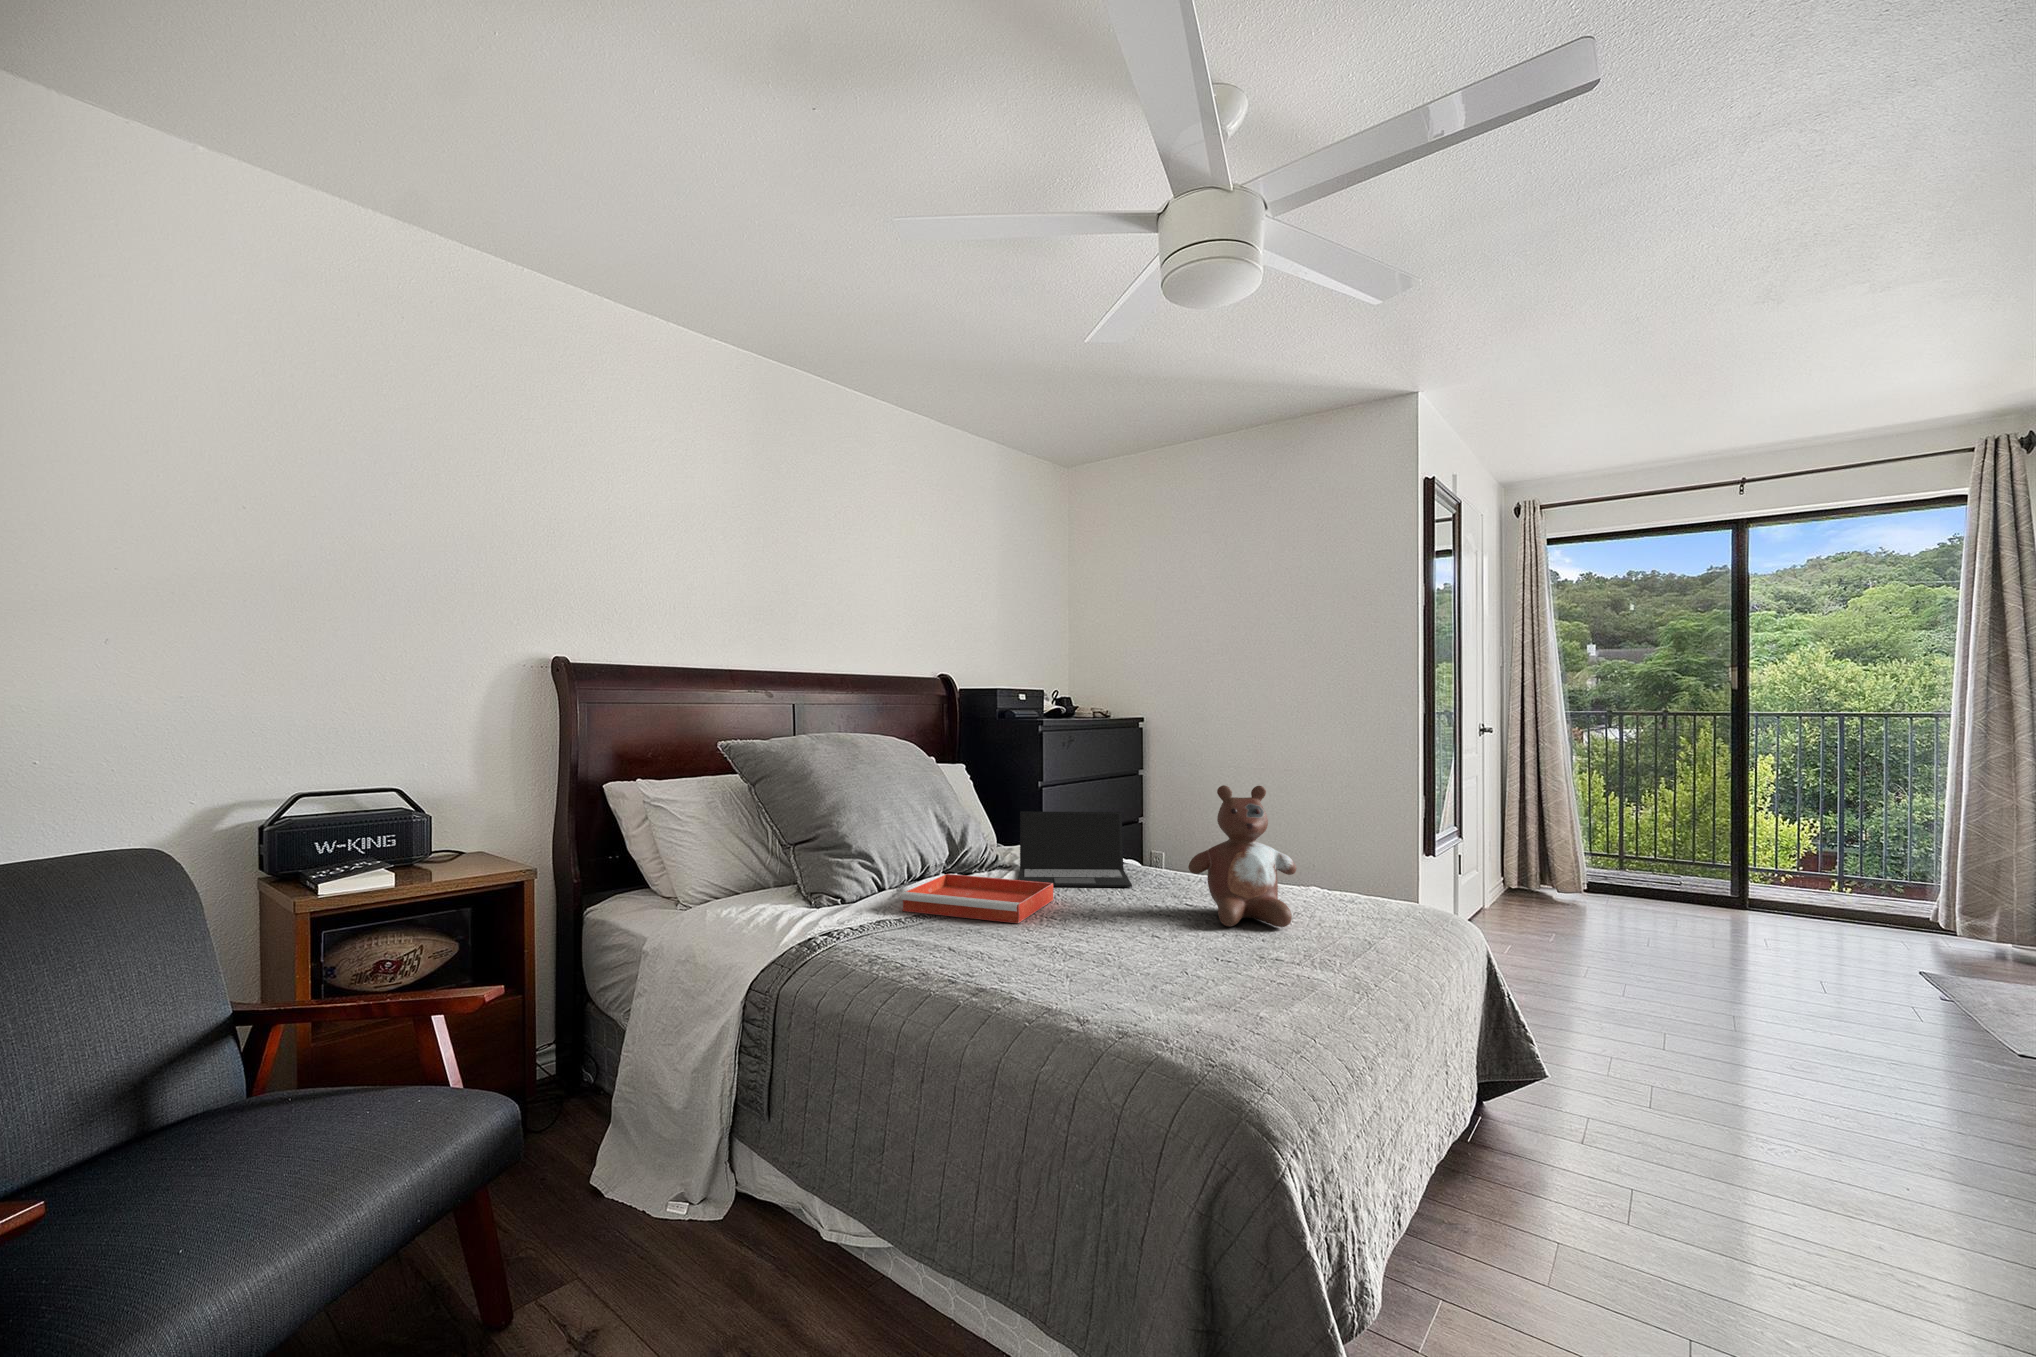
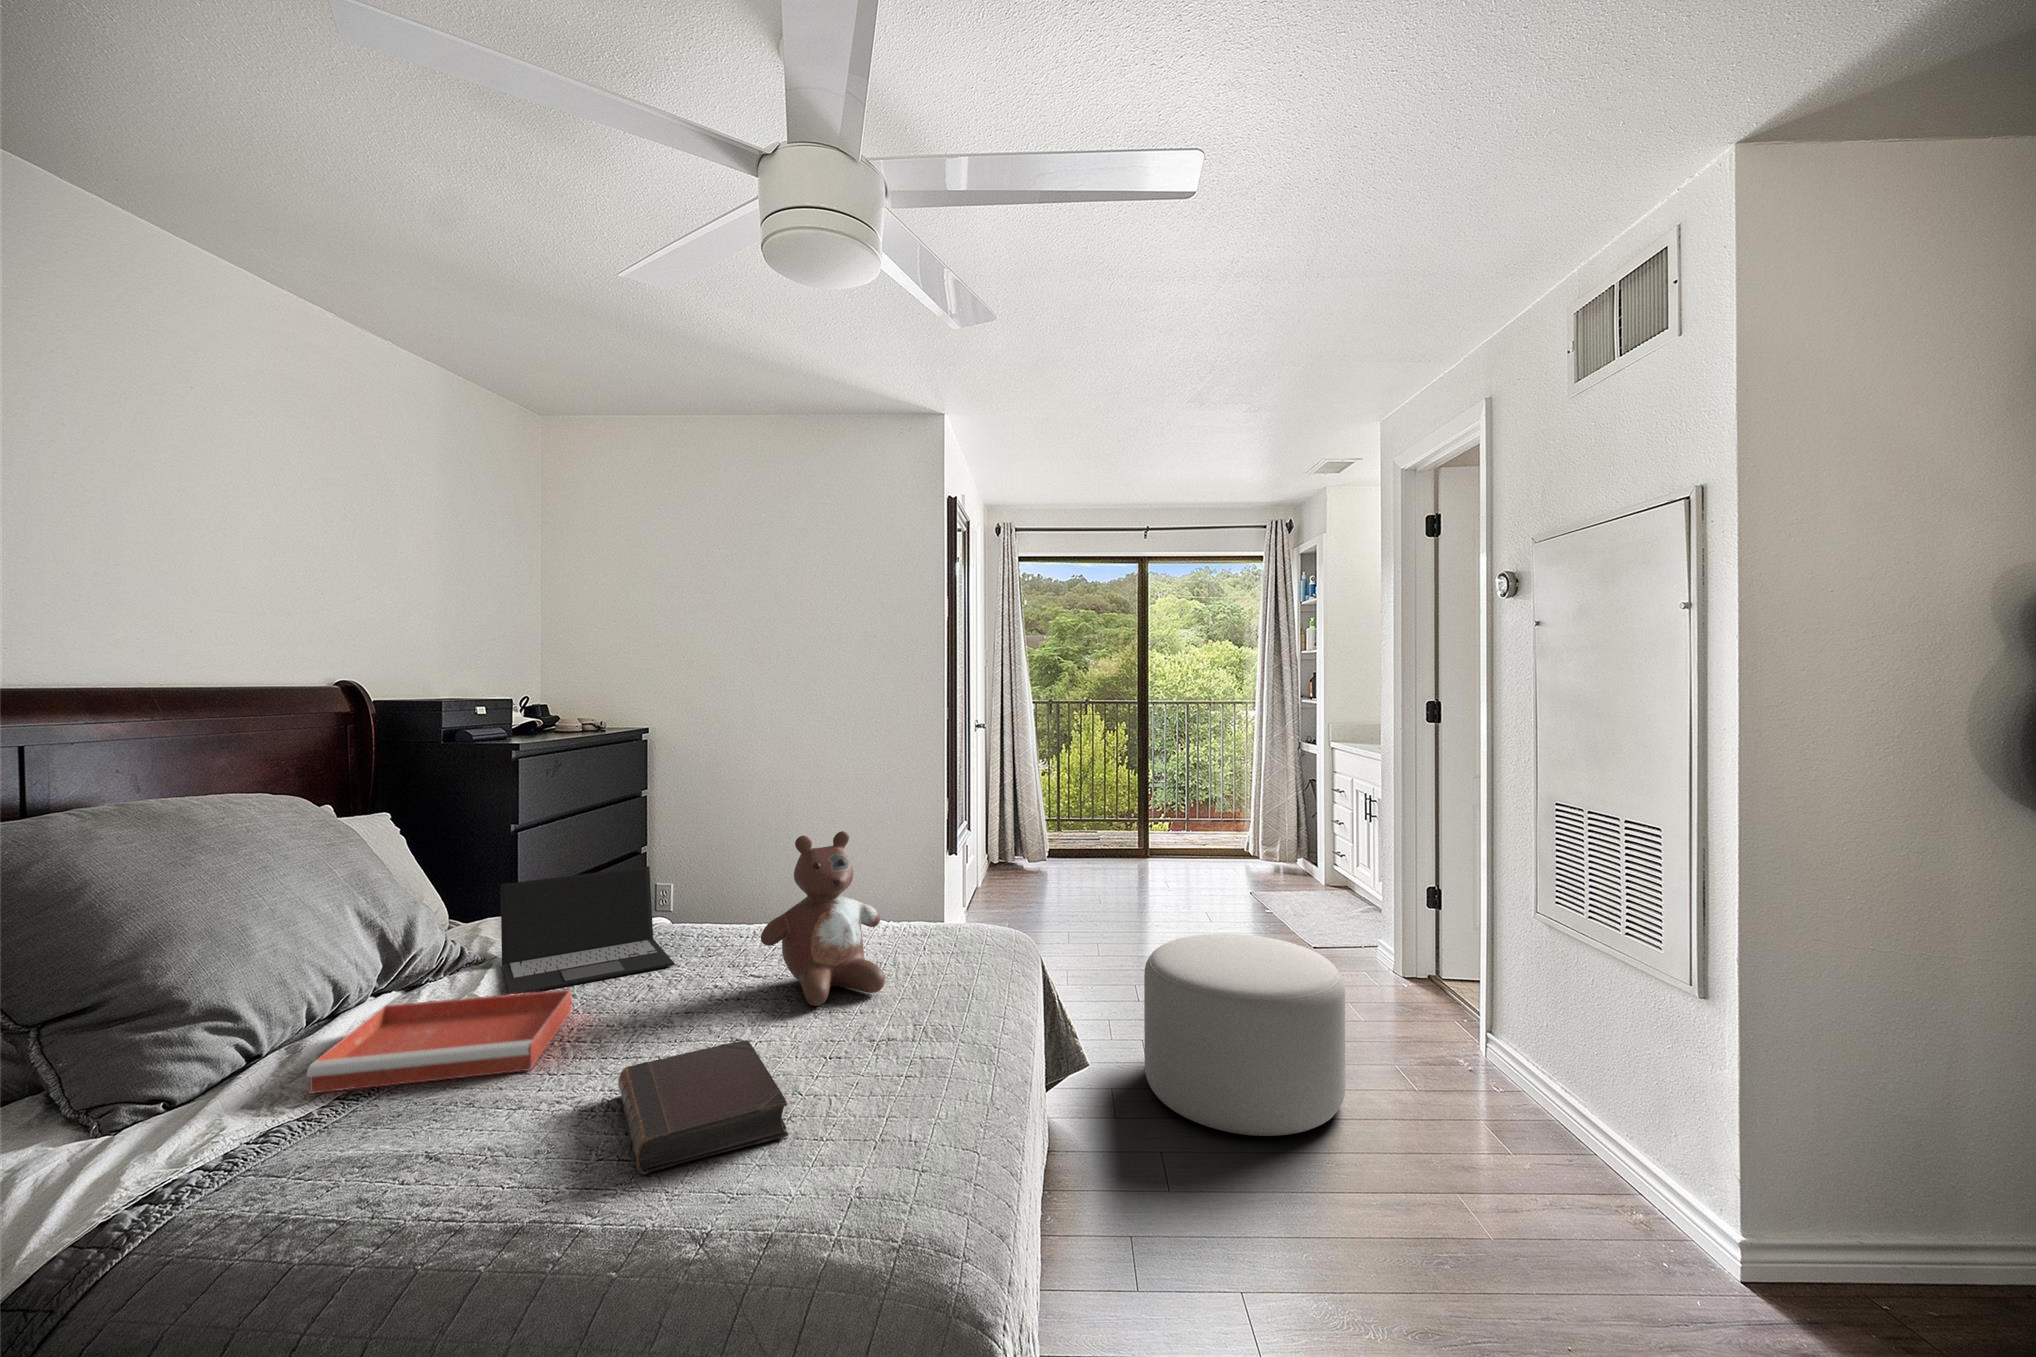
book: none [1060,926,1168,989] -> present [618,1040,788,1174]
ottoman: none [1635,966,1967,1228] -> present [1144,934,1345,1136]

